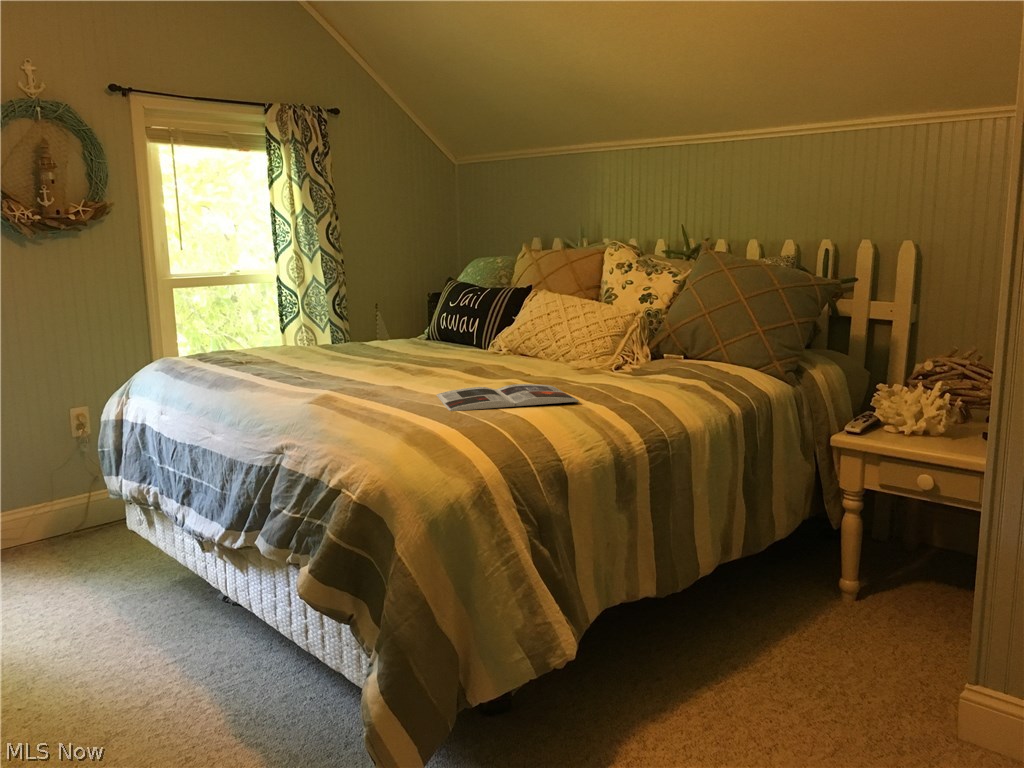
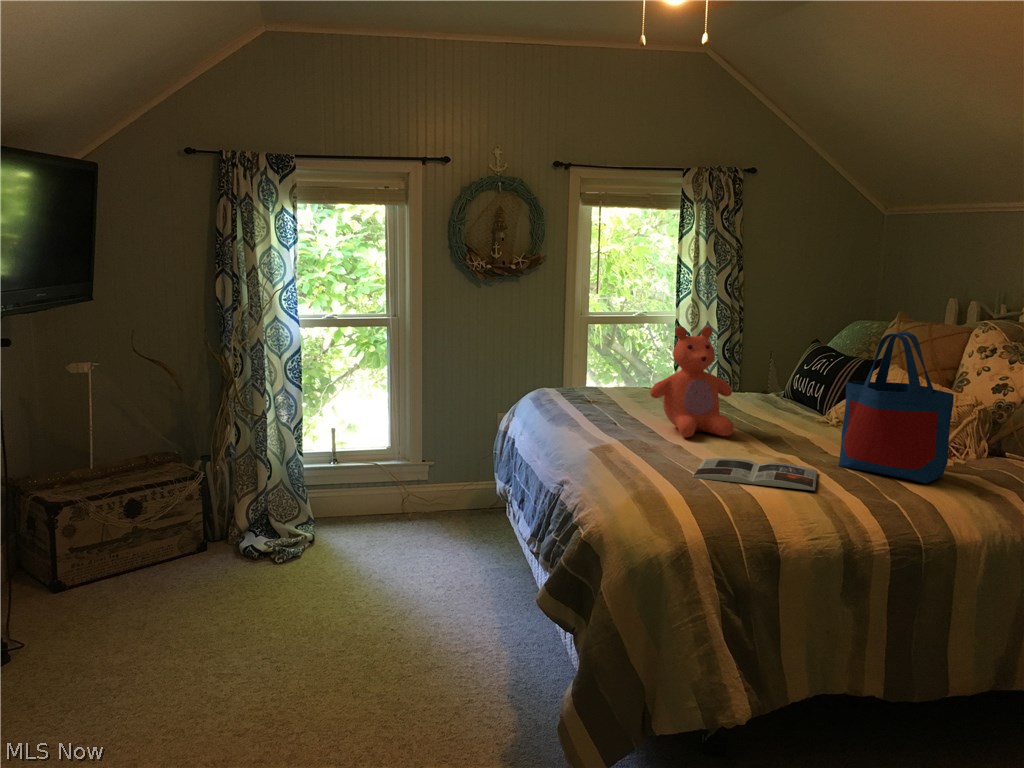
tote bag: none [555,237,661,383] -> present [838,332,954,483]
teddy bear: none [335,254,436,379] -> present [650,326,734,437]

